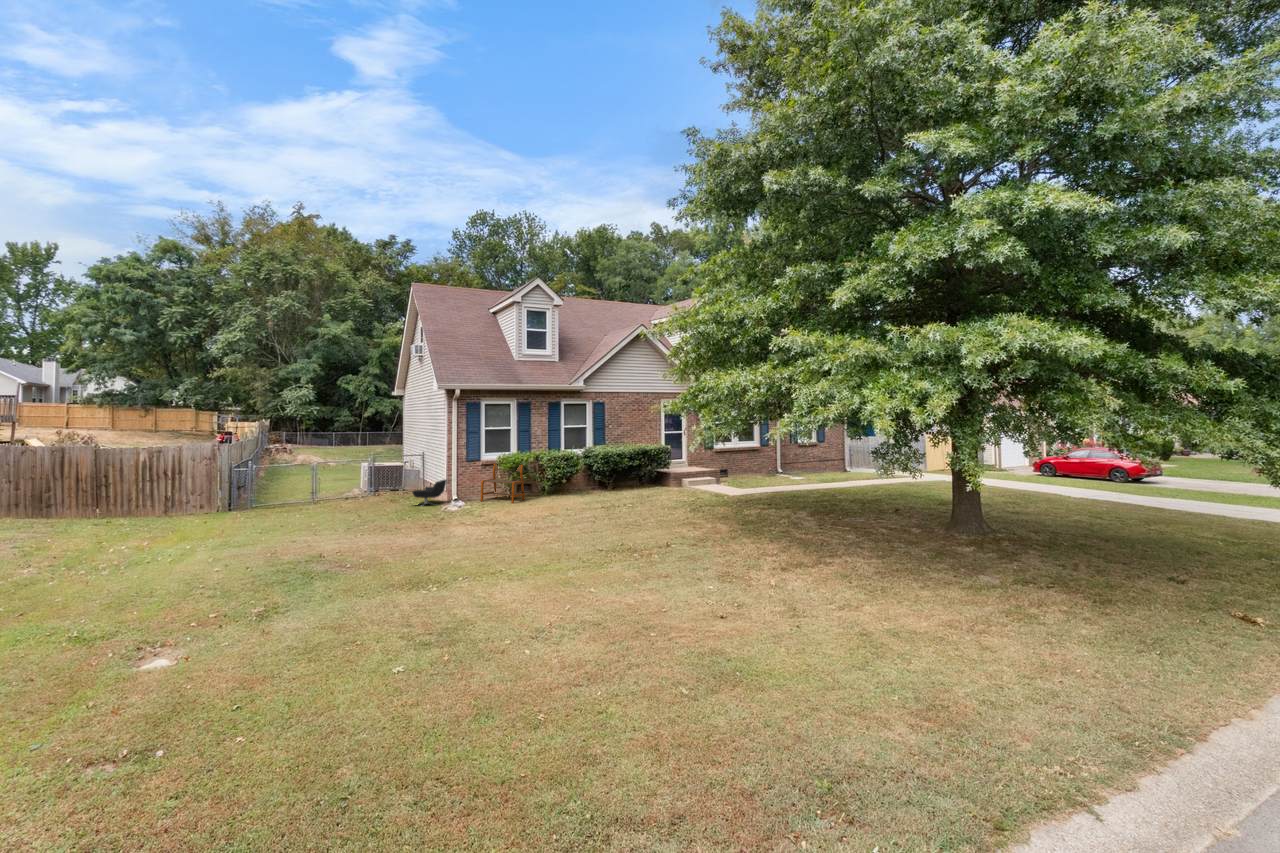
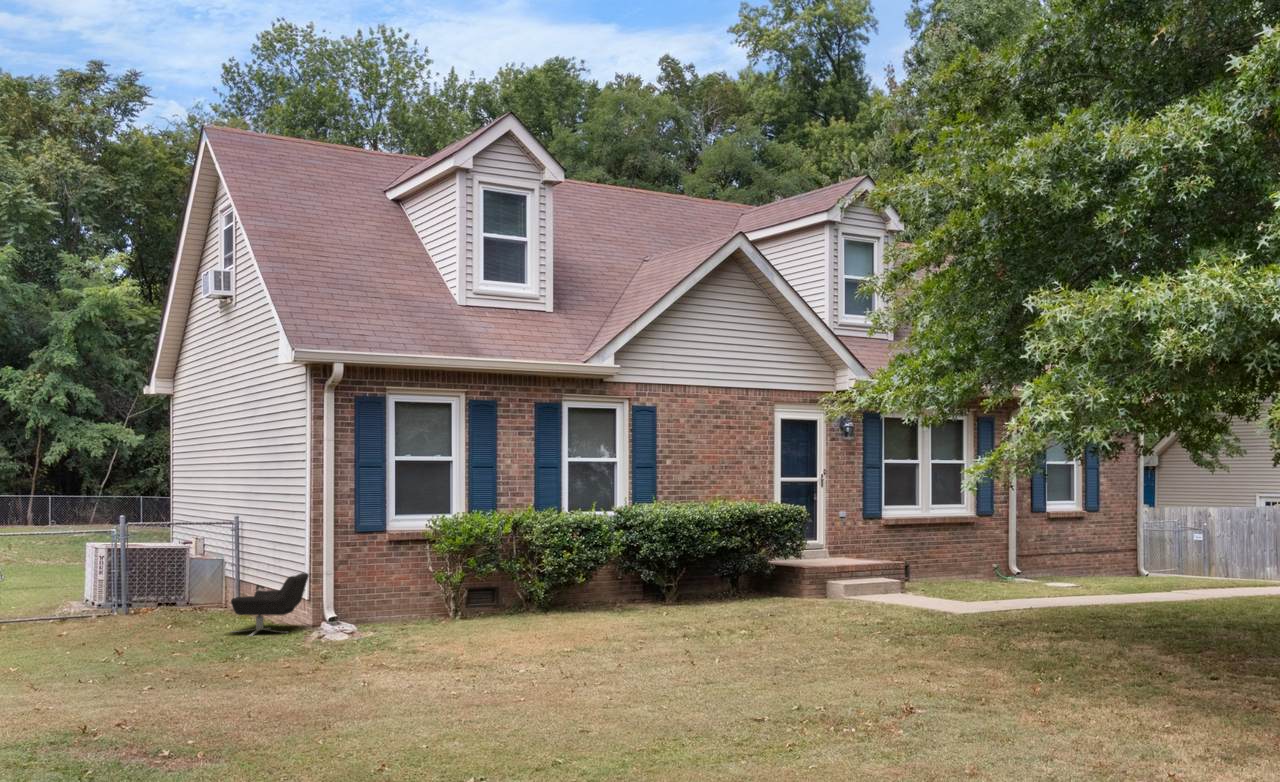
bench: present [481,464,525,504] -> none [385,538,489,630]

